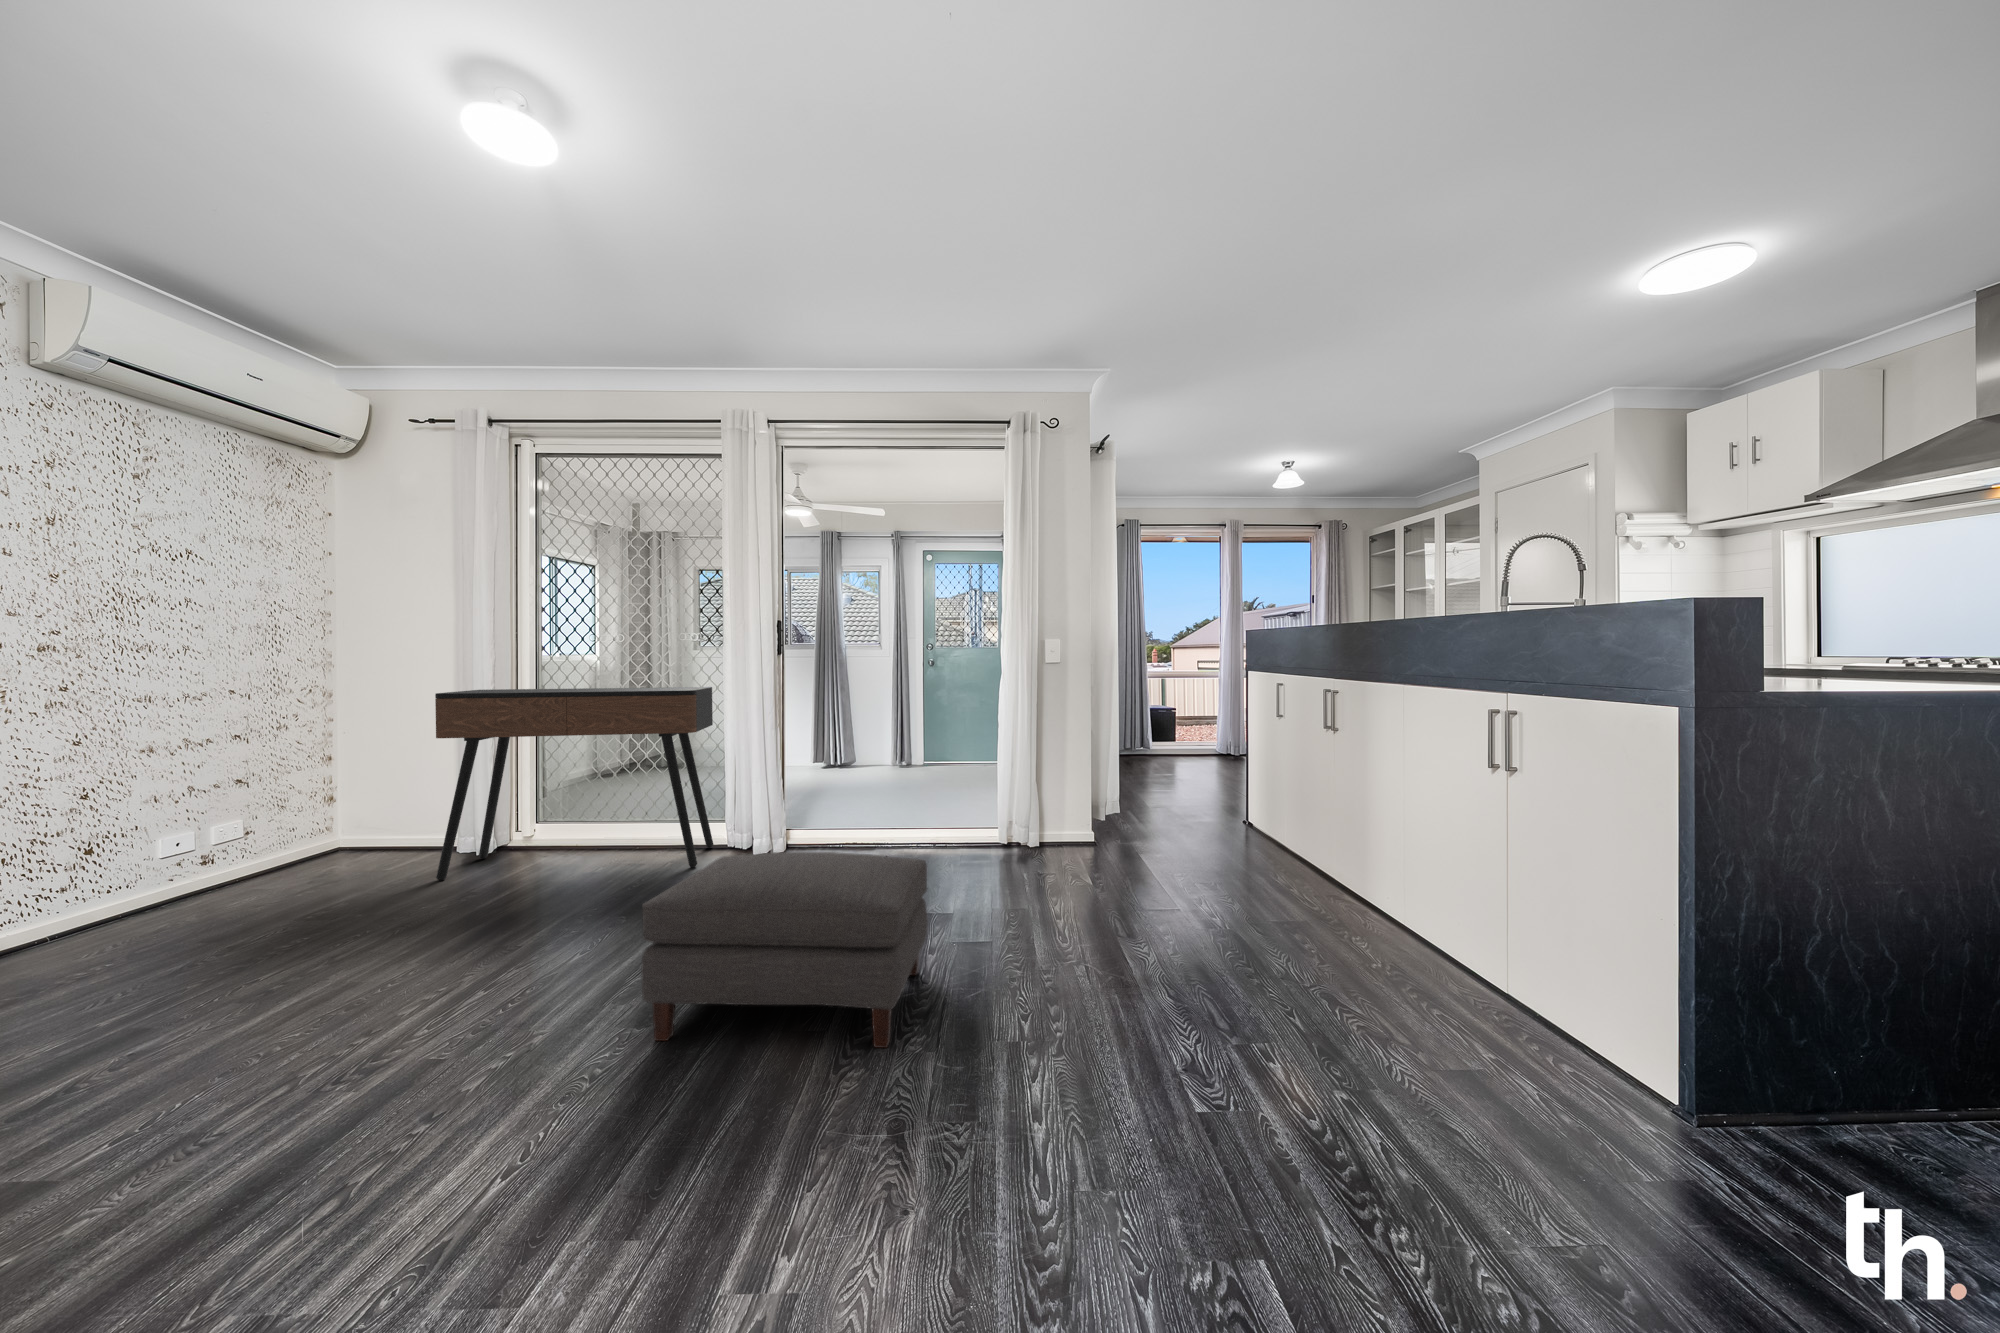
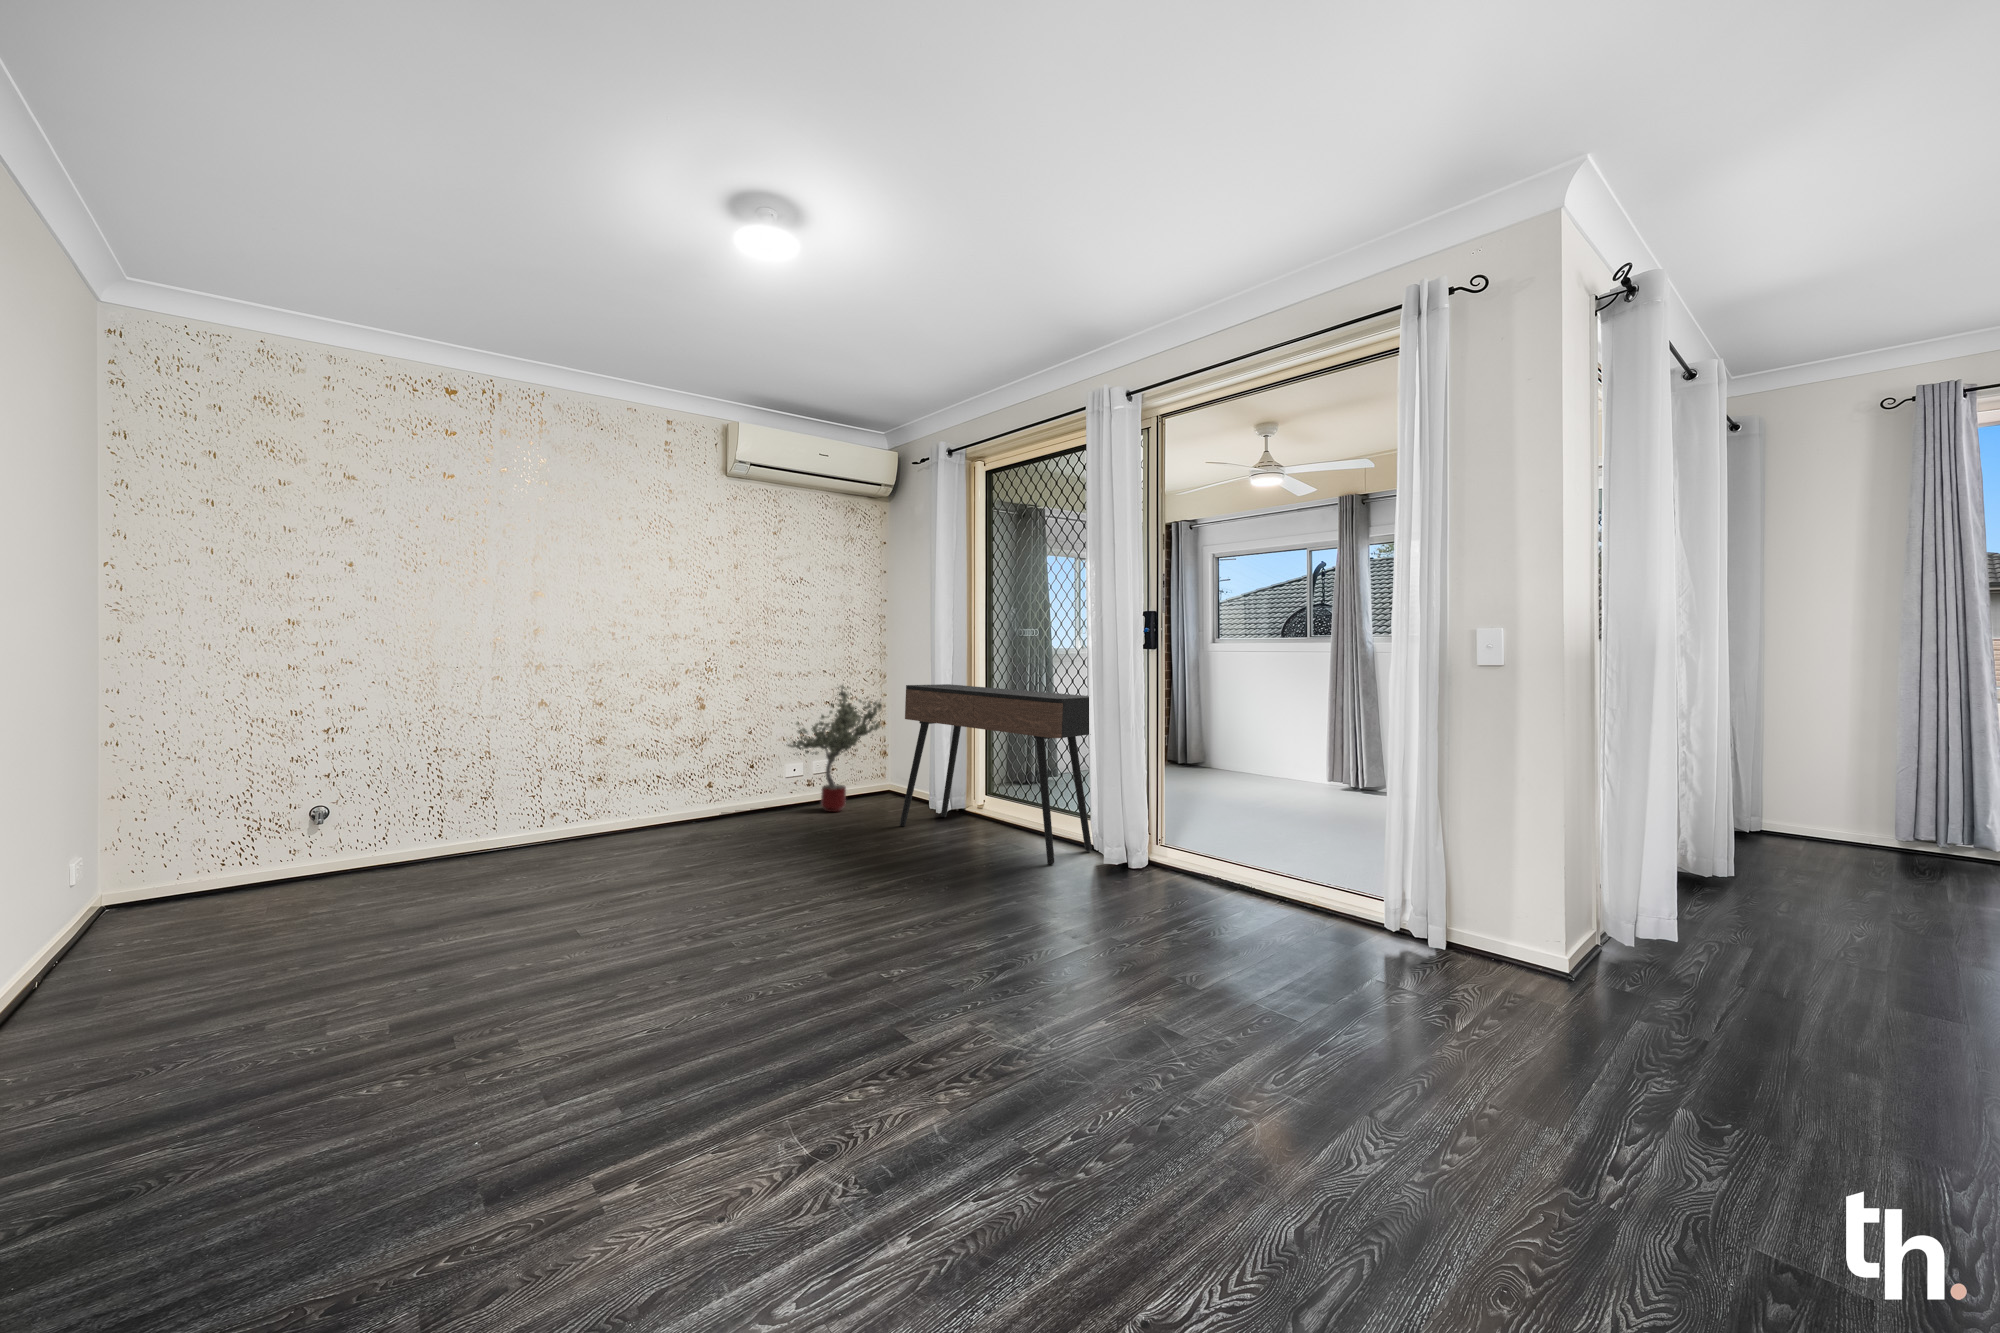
potted tree: none [185,703,357,894] -> present [787,685,882,812]
ottoman: present [641,852,928,1048] -> none [816,854,1074,1085]

